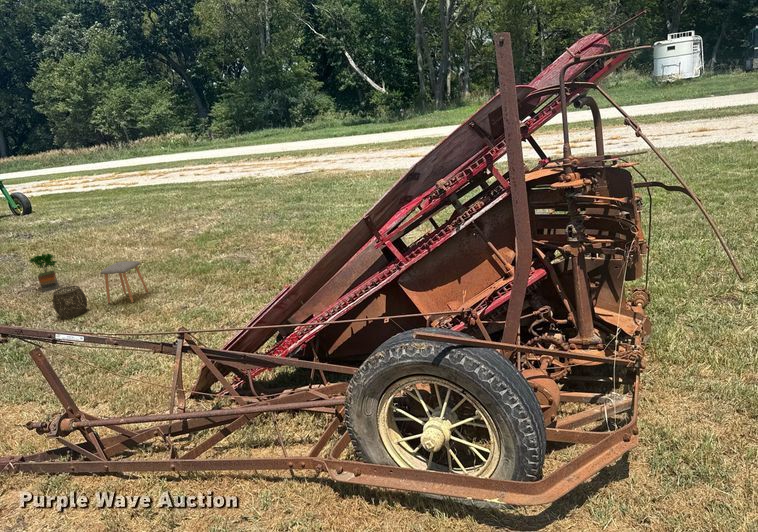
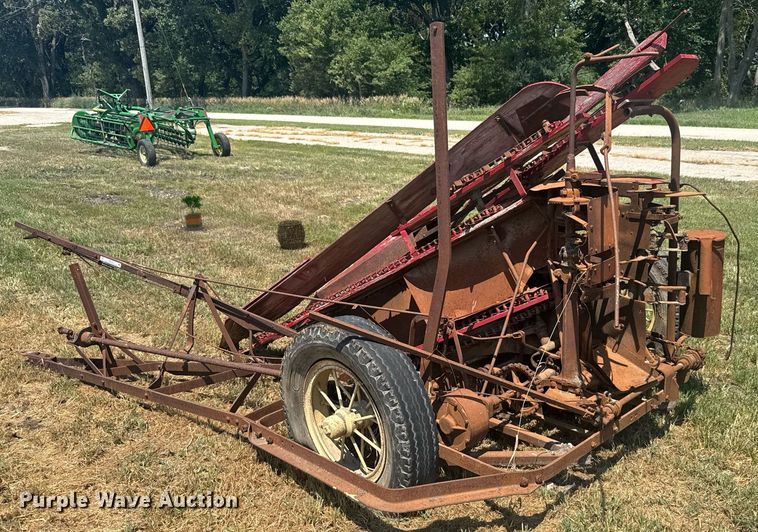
stool: present [101,261,149,304] -> none [224,214,265,255]
woven basket: present [53,286,87,318] -> present [277,220,305,248]

